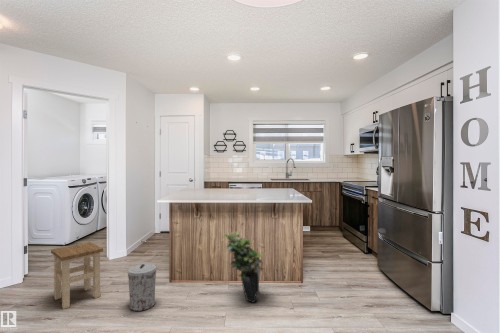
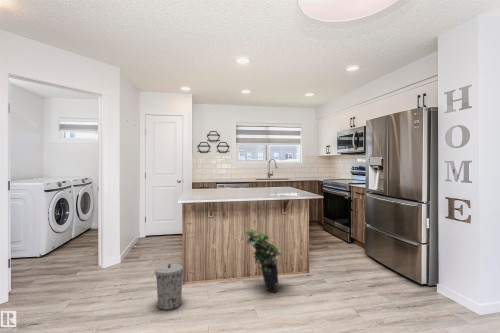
stool: present [51,242,103,309] -> none [66,247,123,316]

